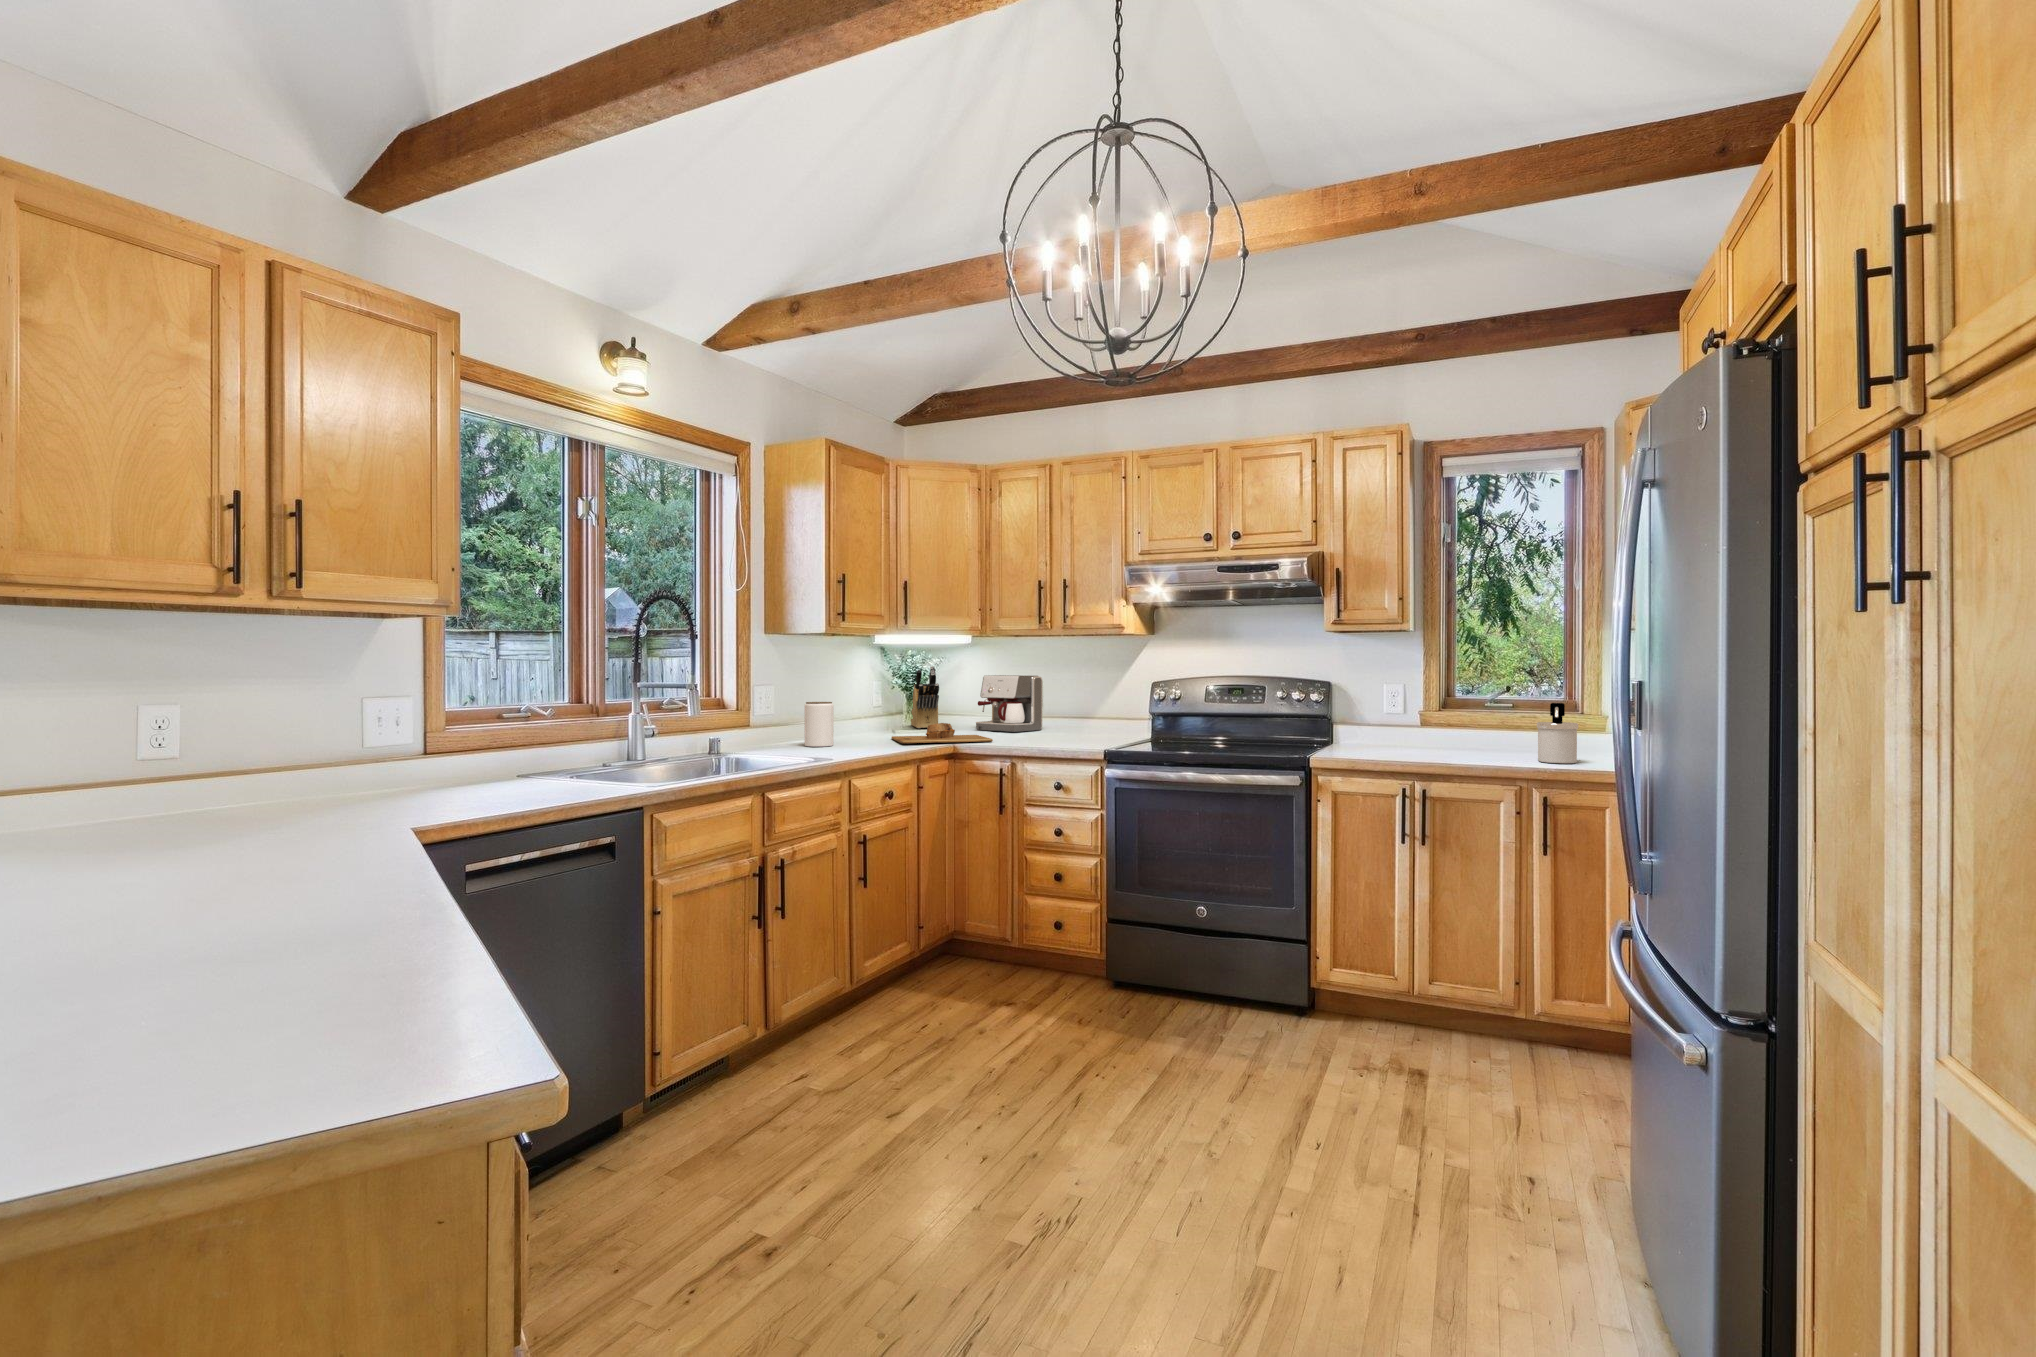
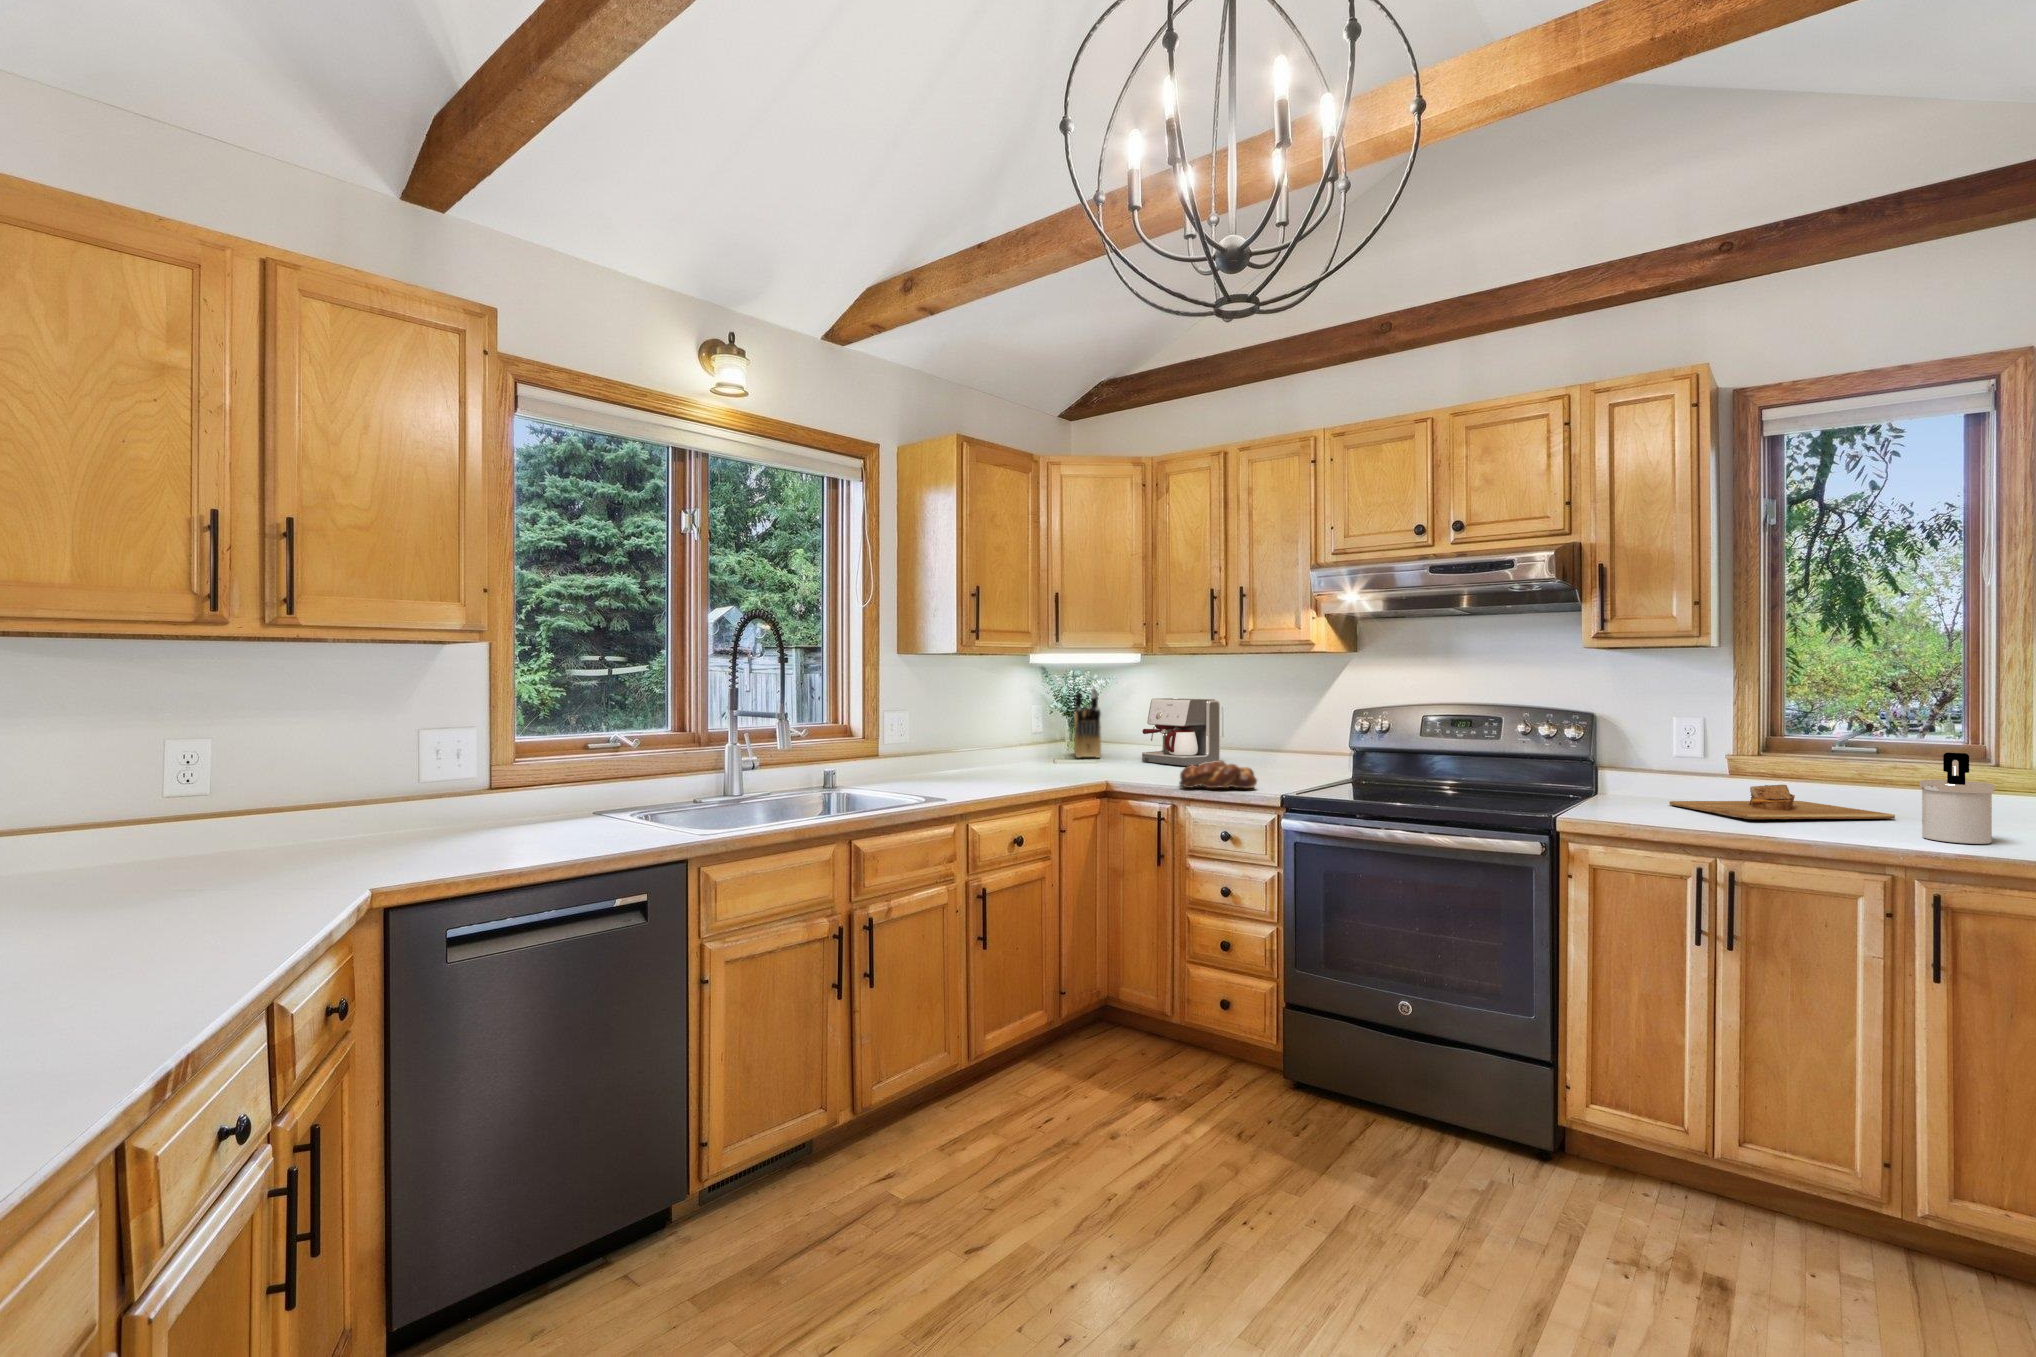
jar: present [805,702,833,747] -> none [936,729,968,780]
cutting board: present [891,723,992,743] -> present [1669,785,1895,819]
bread loaf: none [1022,724,1085,747] -> present [1179,761,1257,788]

